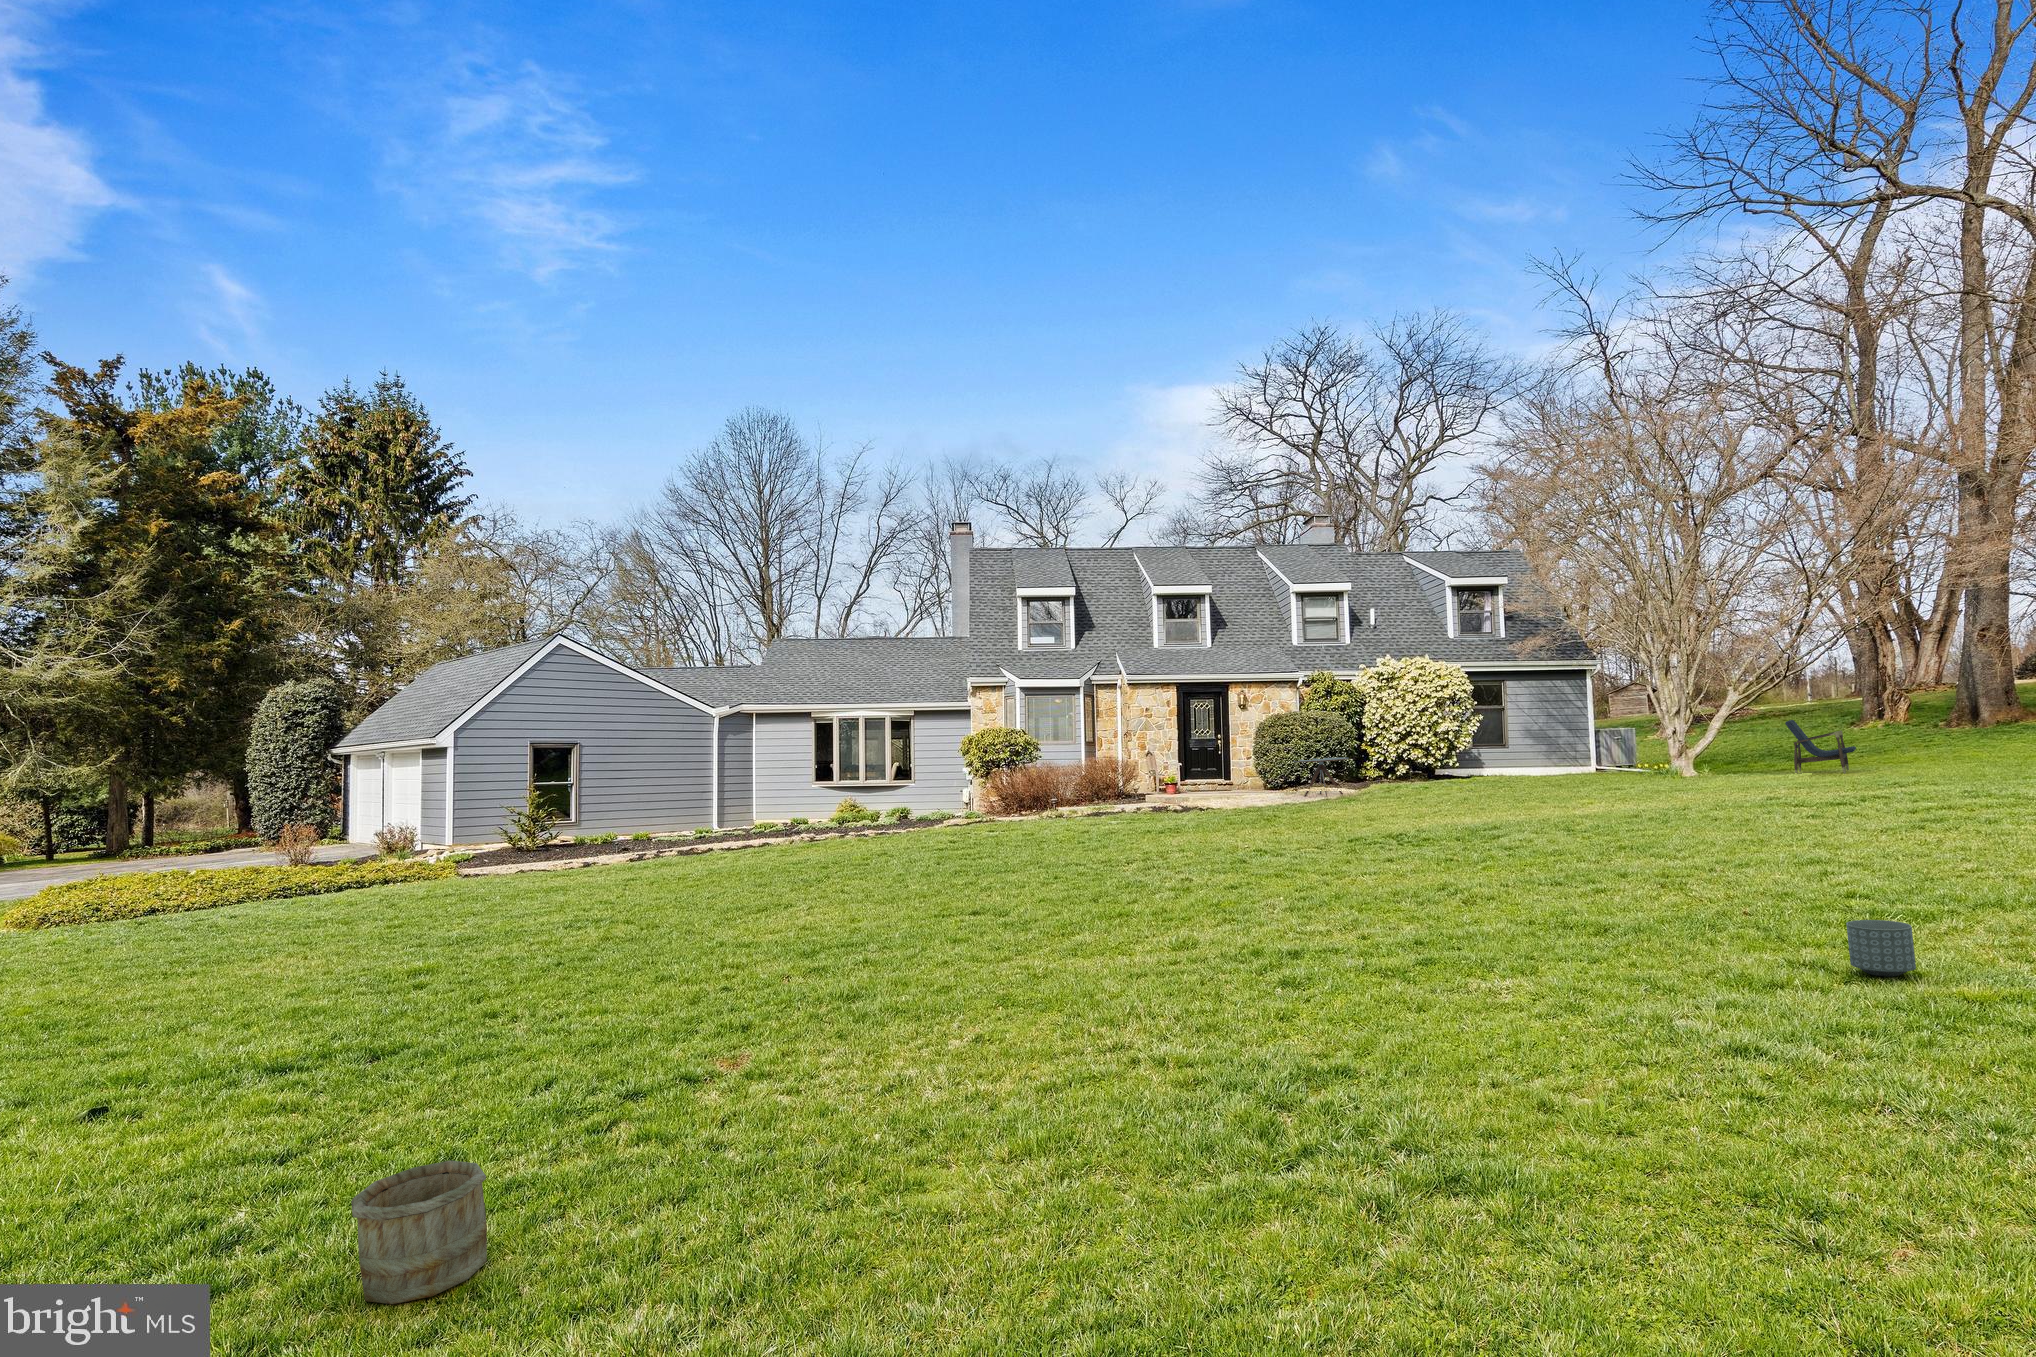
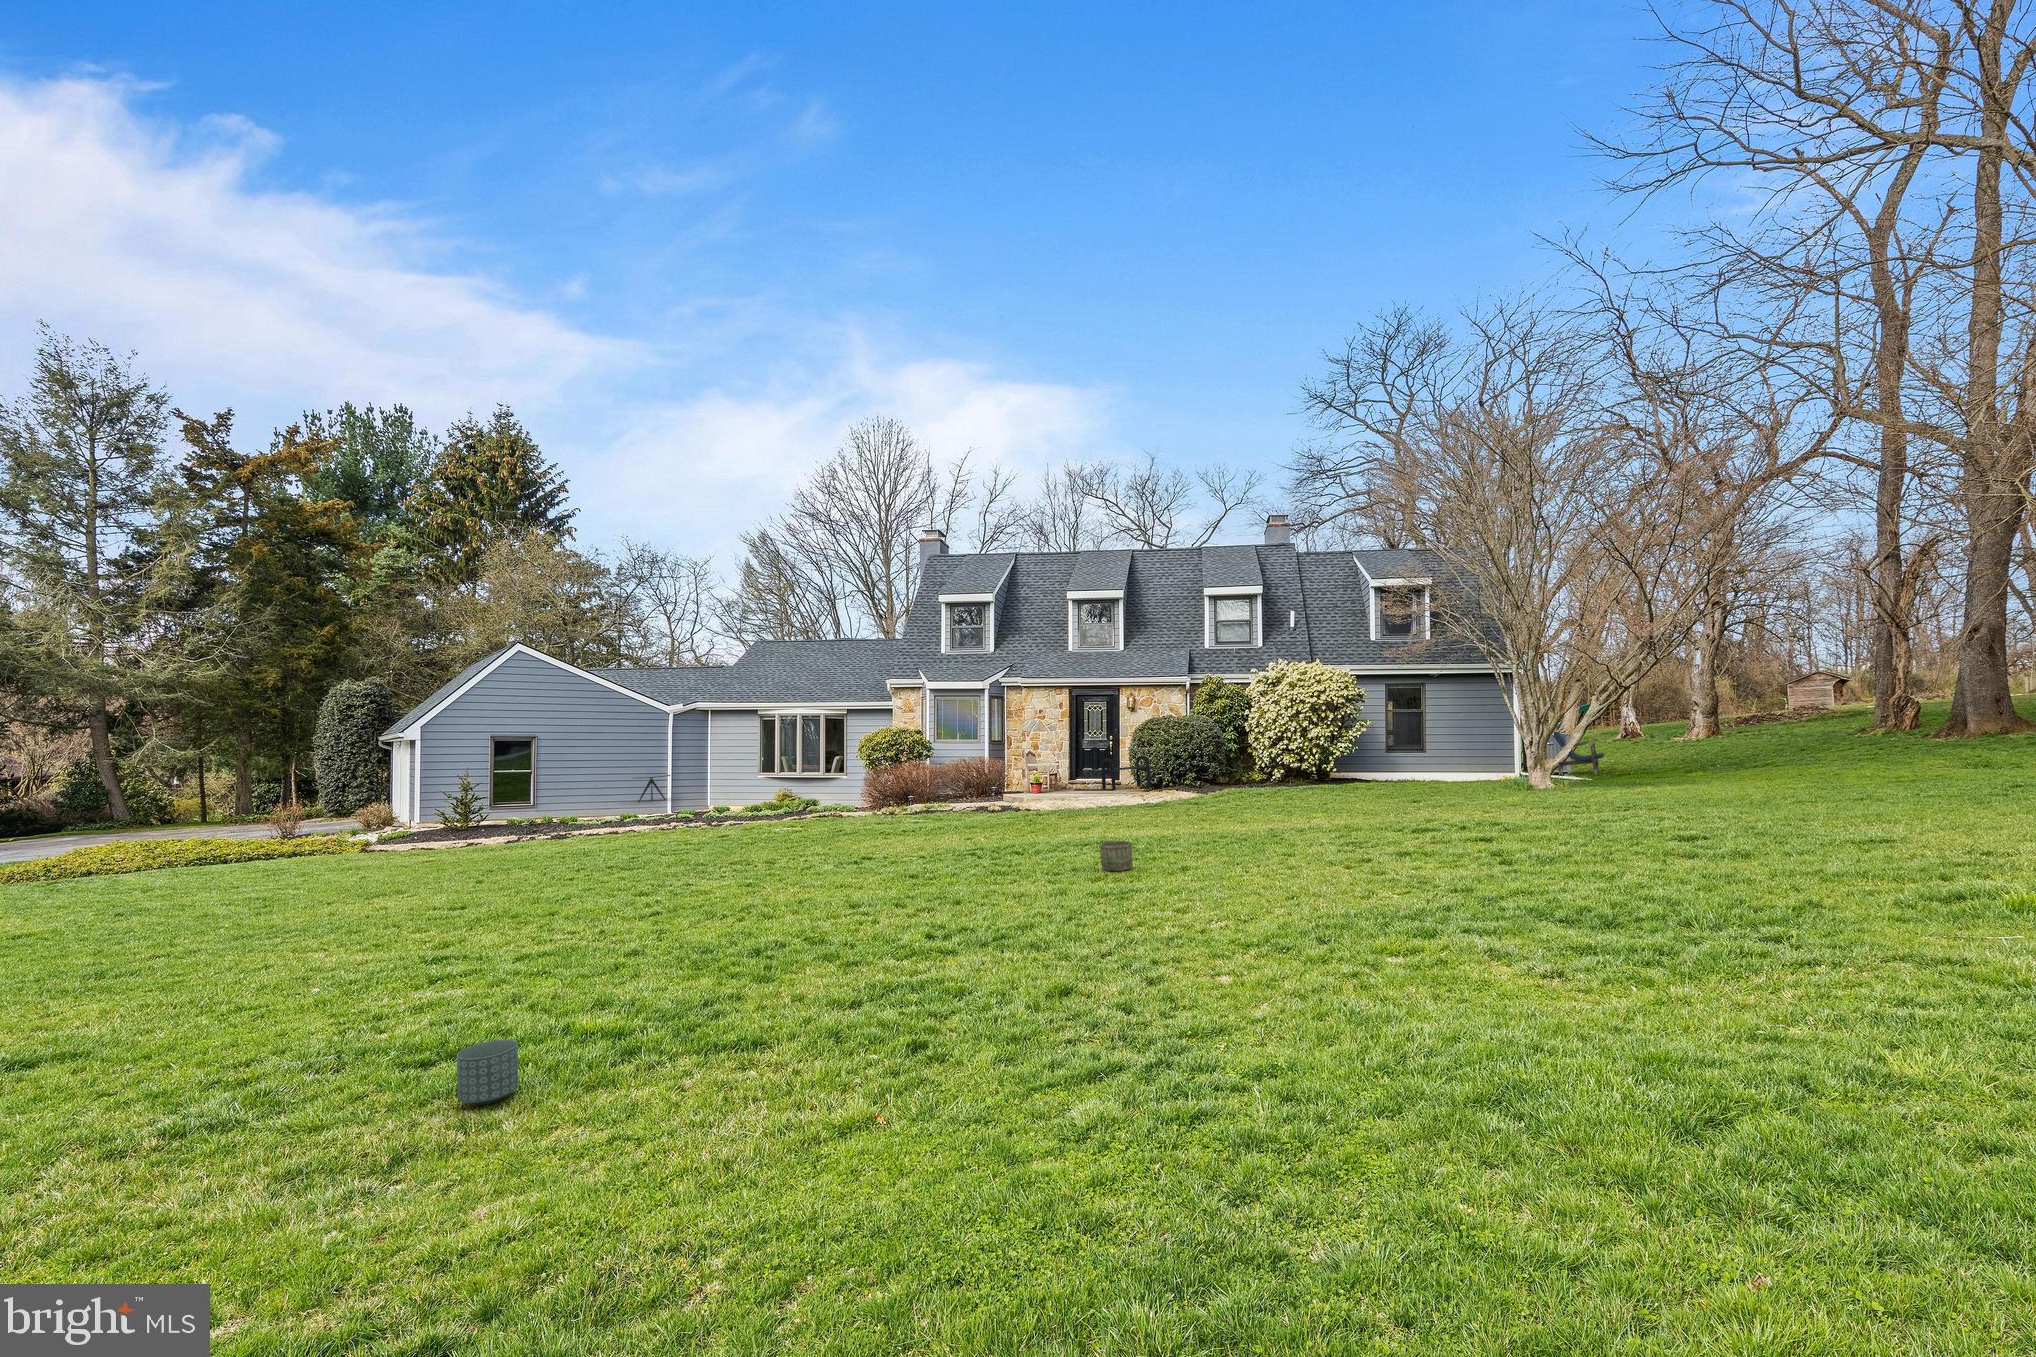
round table: present [1294,757,1348,797] -> present [632,775,670,802]
bench: none [1215,759,1276,800] -> present [1102,756,1151,790]
planter: present [1846,920,1916,977] -> present [457,1040,519,1105]
wooden bucket: present [351,1161,487,1304] -> present [1099,841,1132,871]

